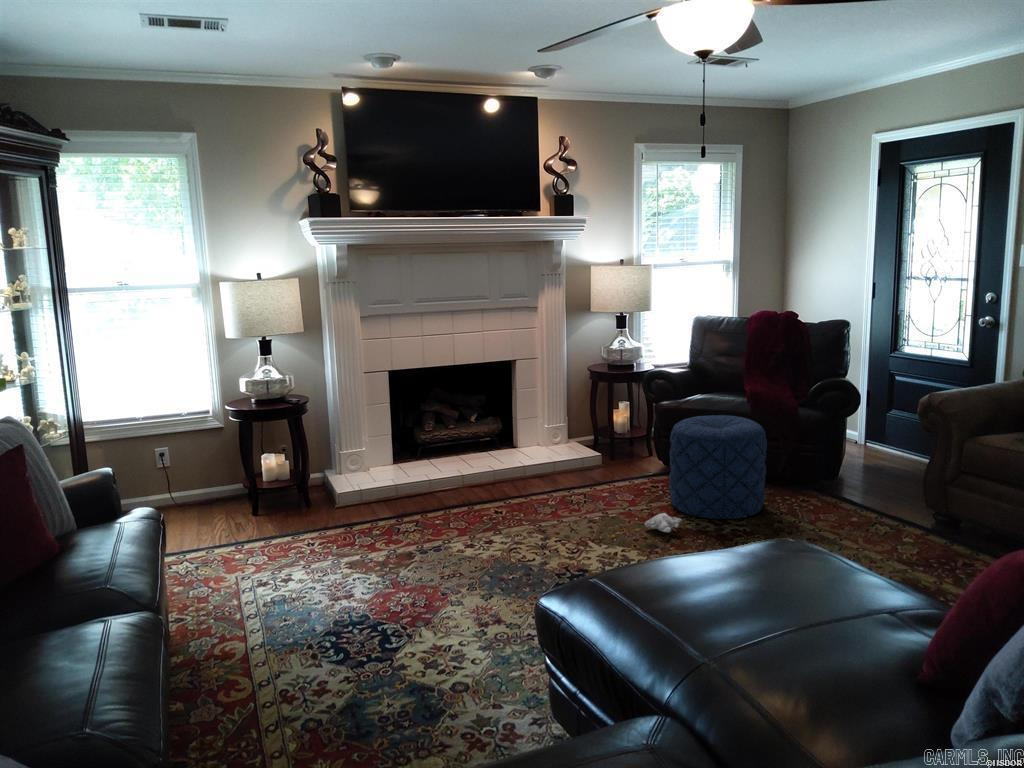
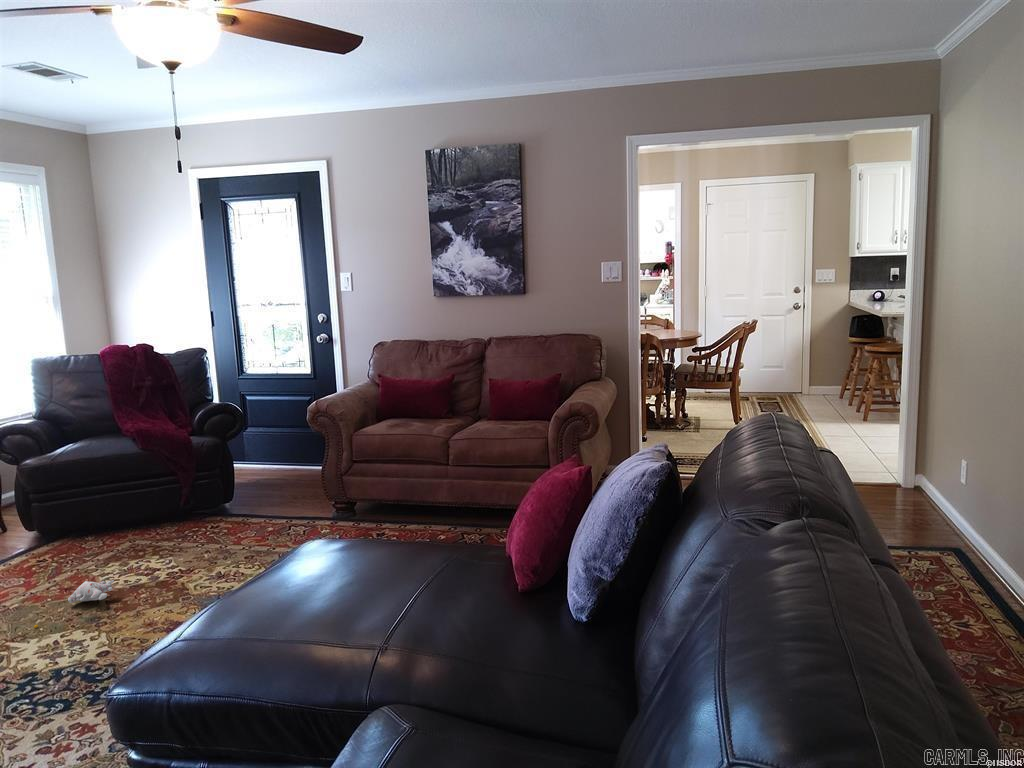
pouf: present [669,415,767,519] -> none [64,458,183,576]

